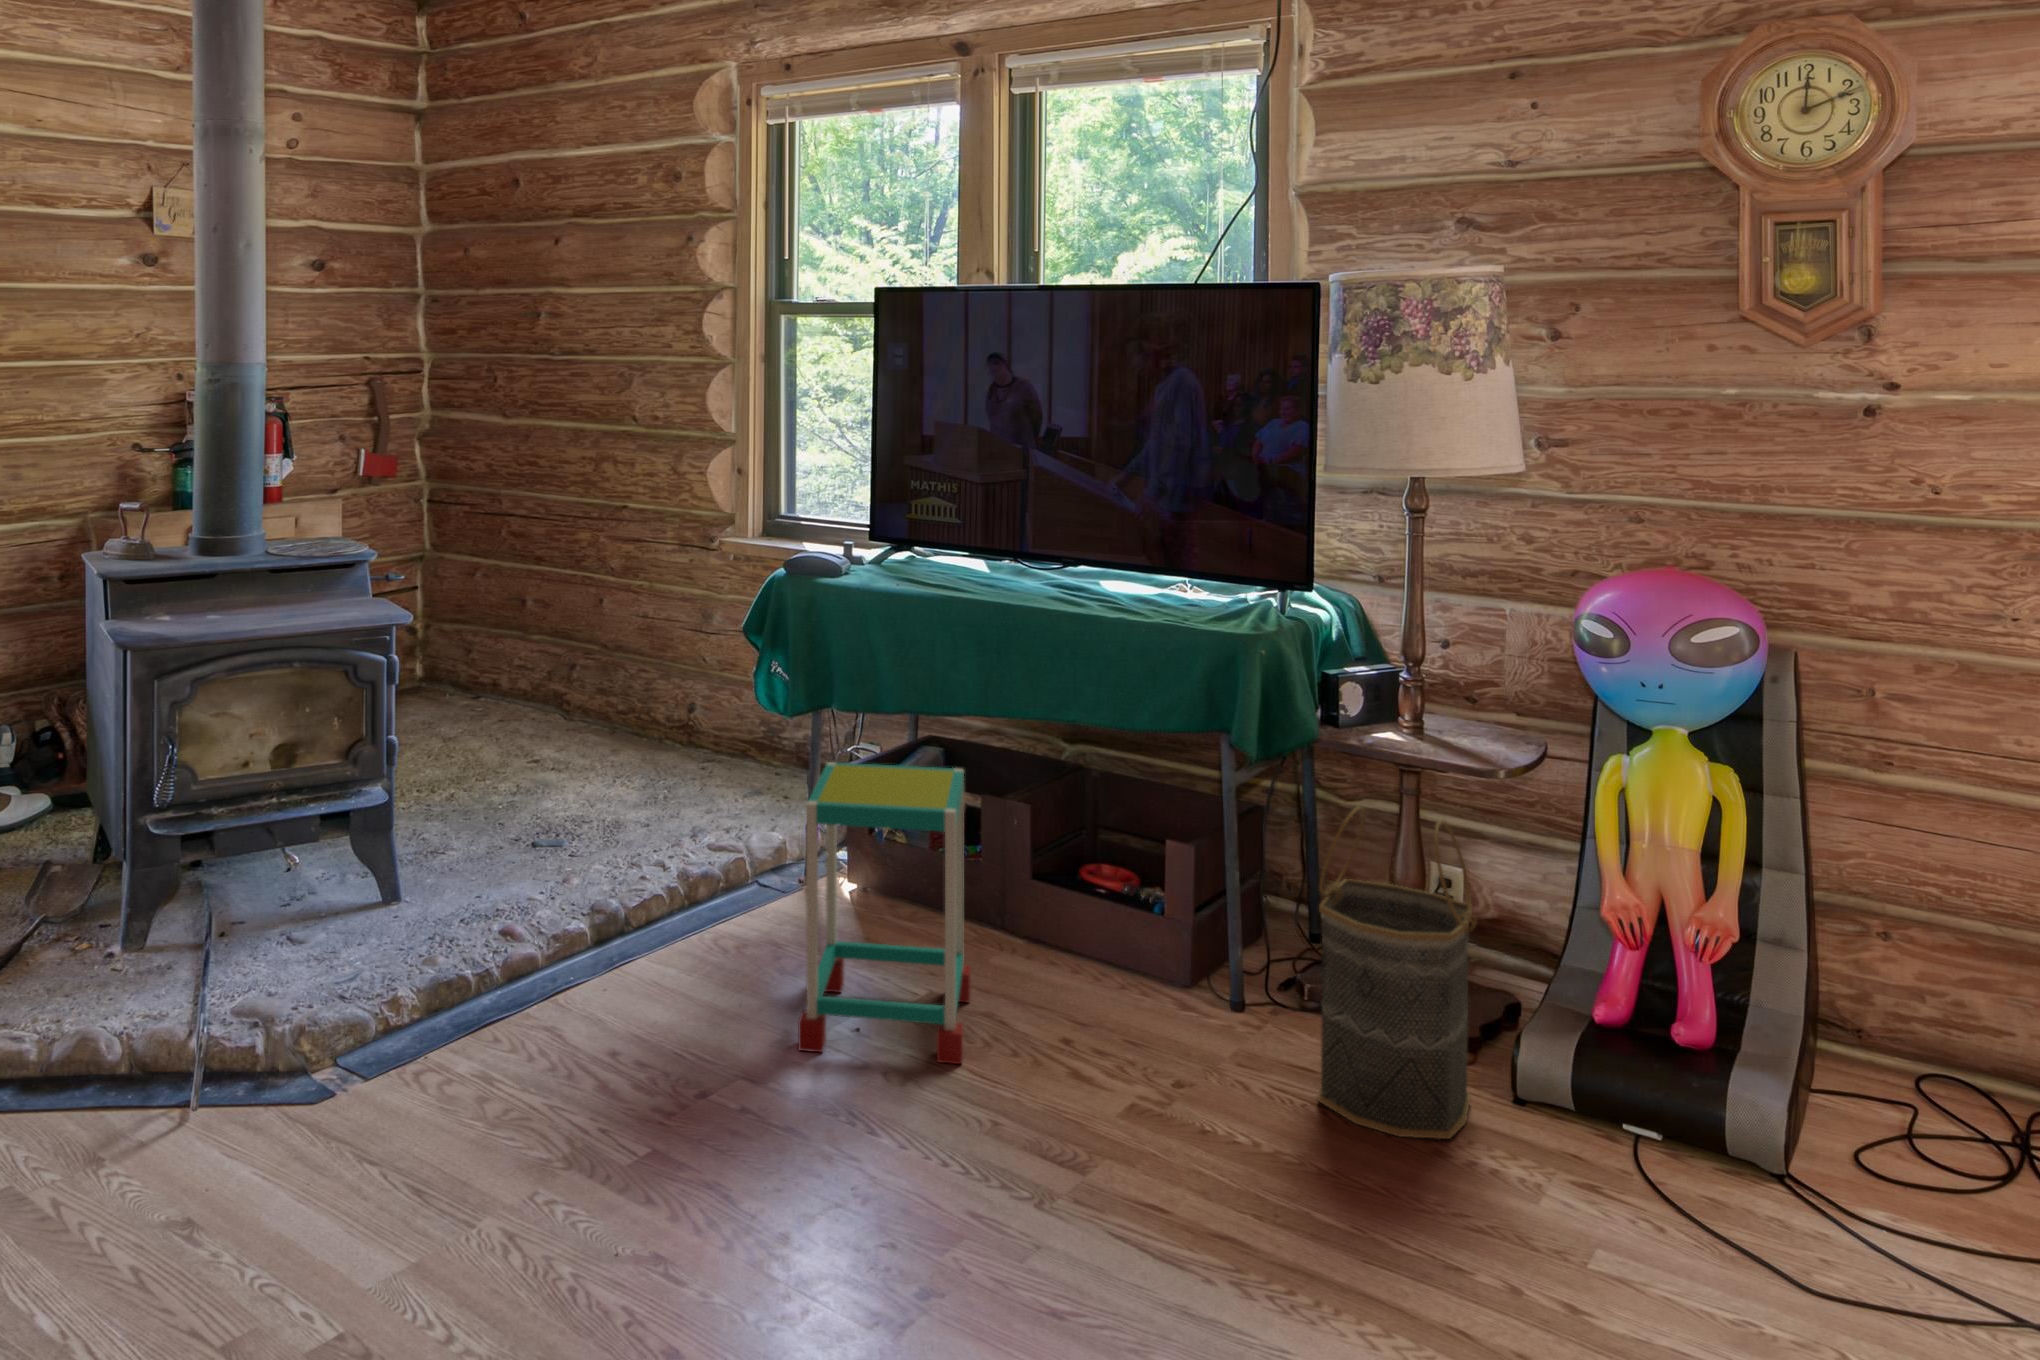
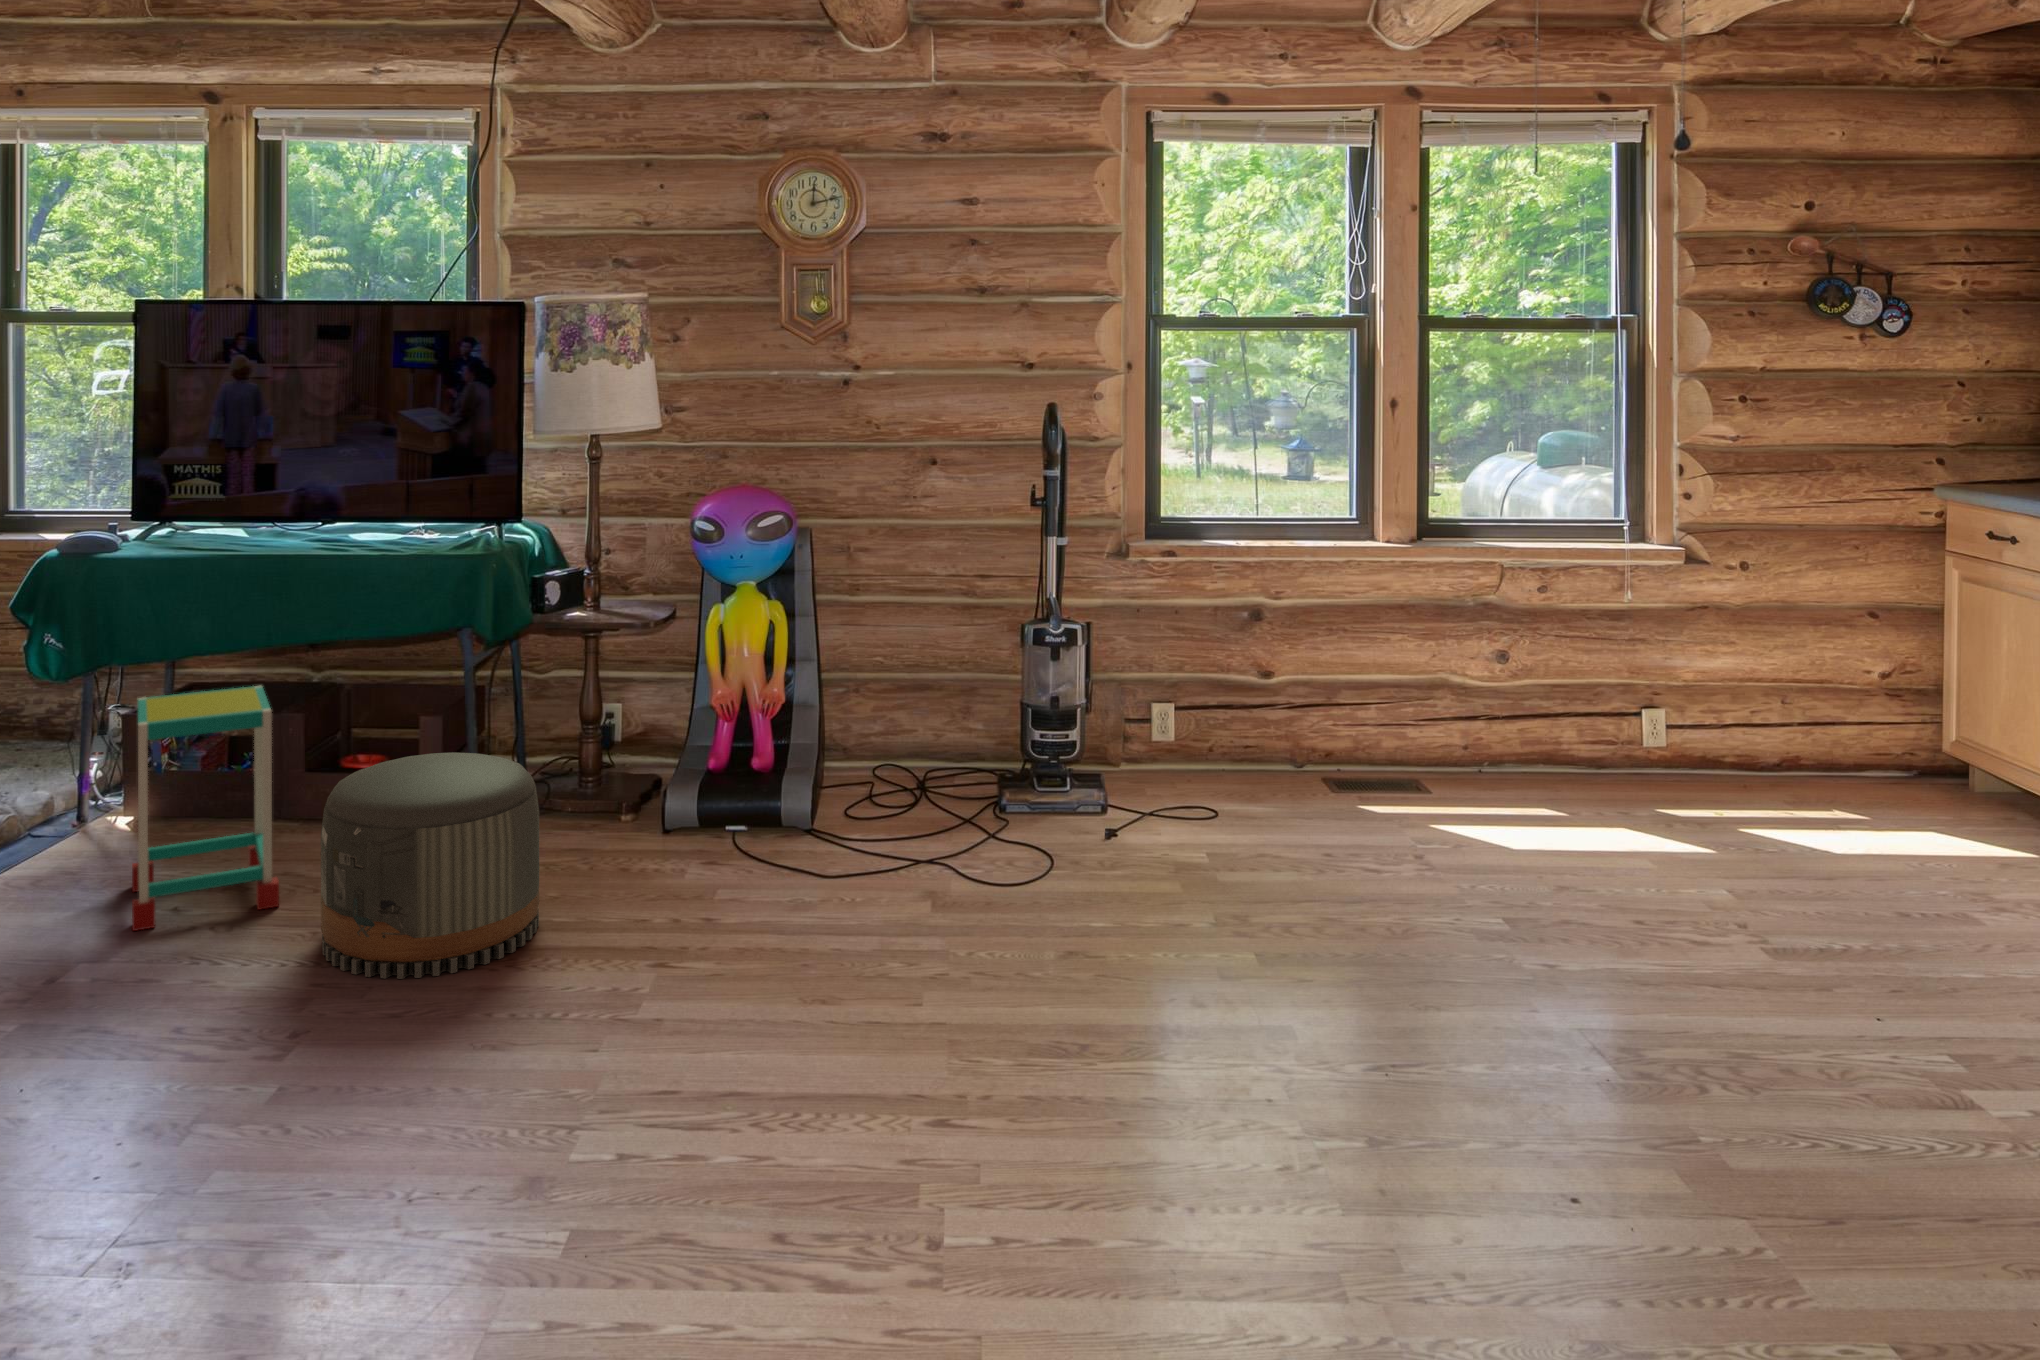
basket: present [1317,806,1477,1139] -> none [545,658,644,870]
pouf: none [988,913,1289,1268] -> present [321,752,539,979]

